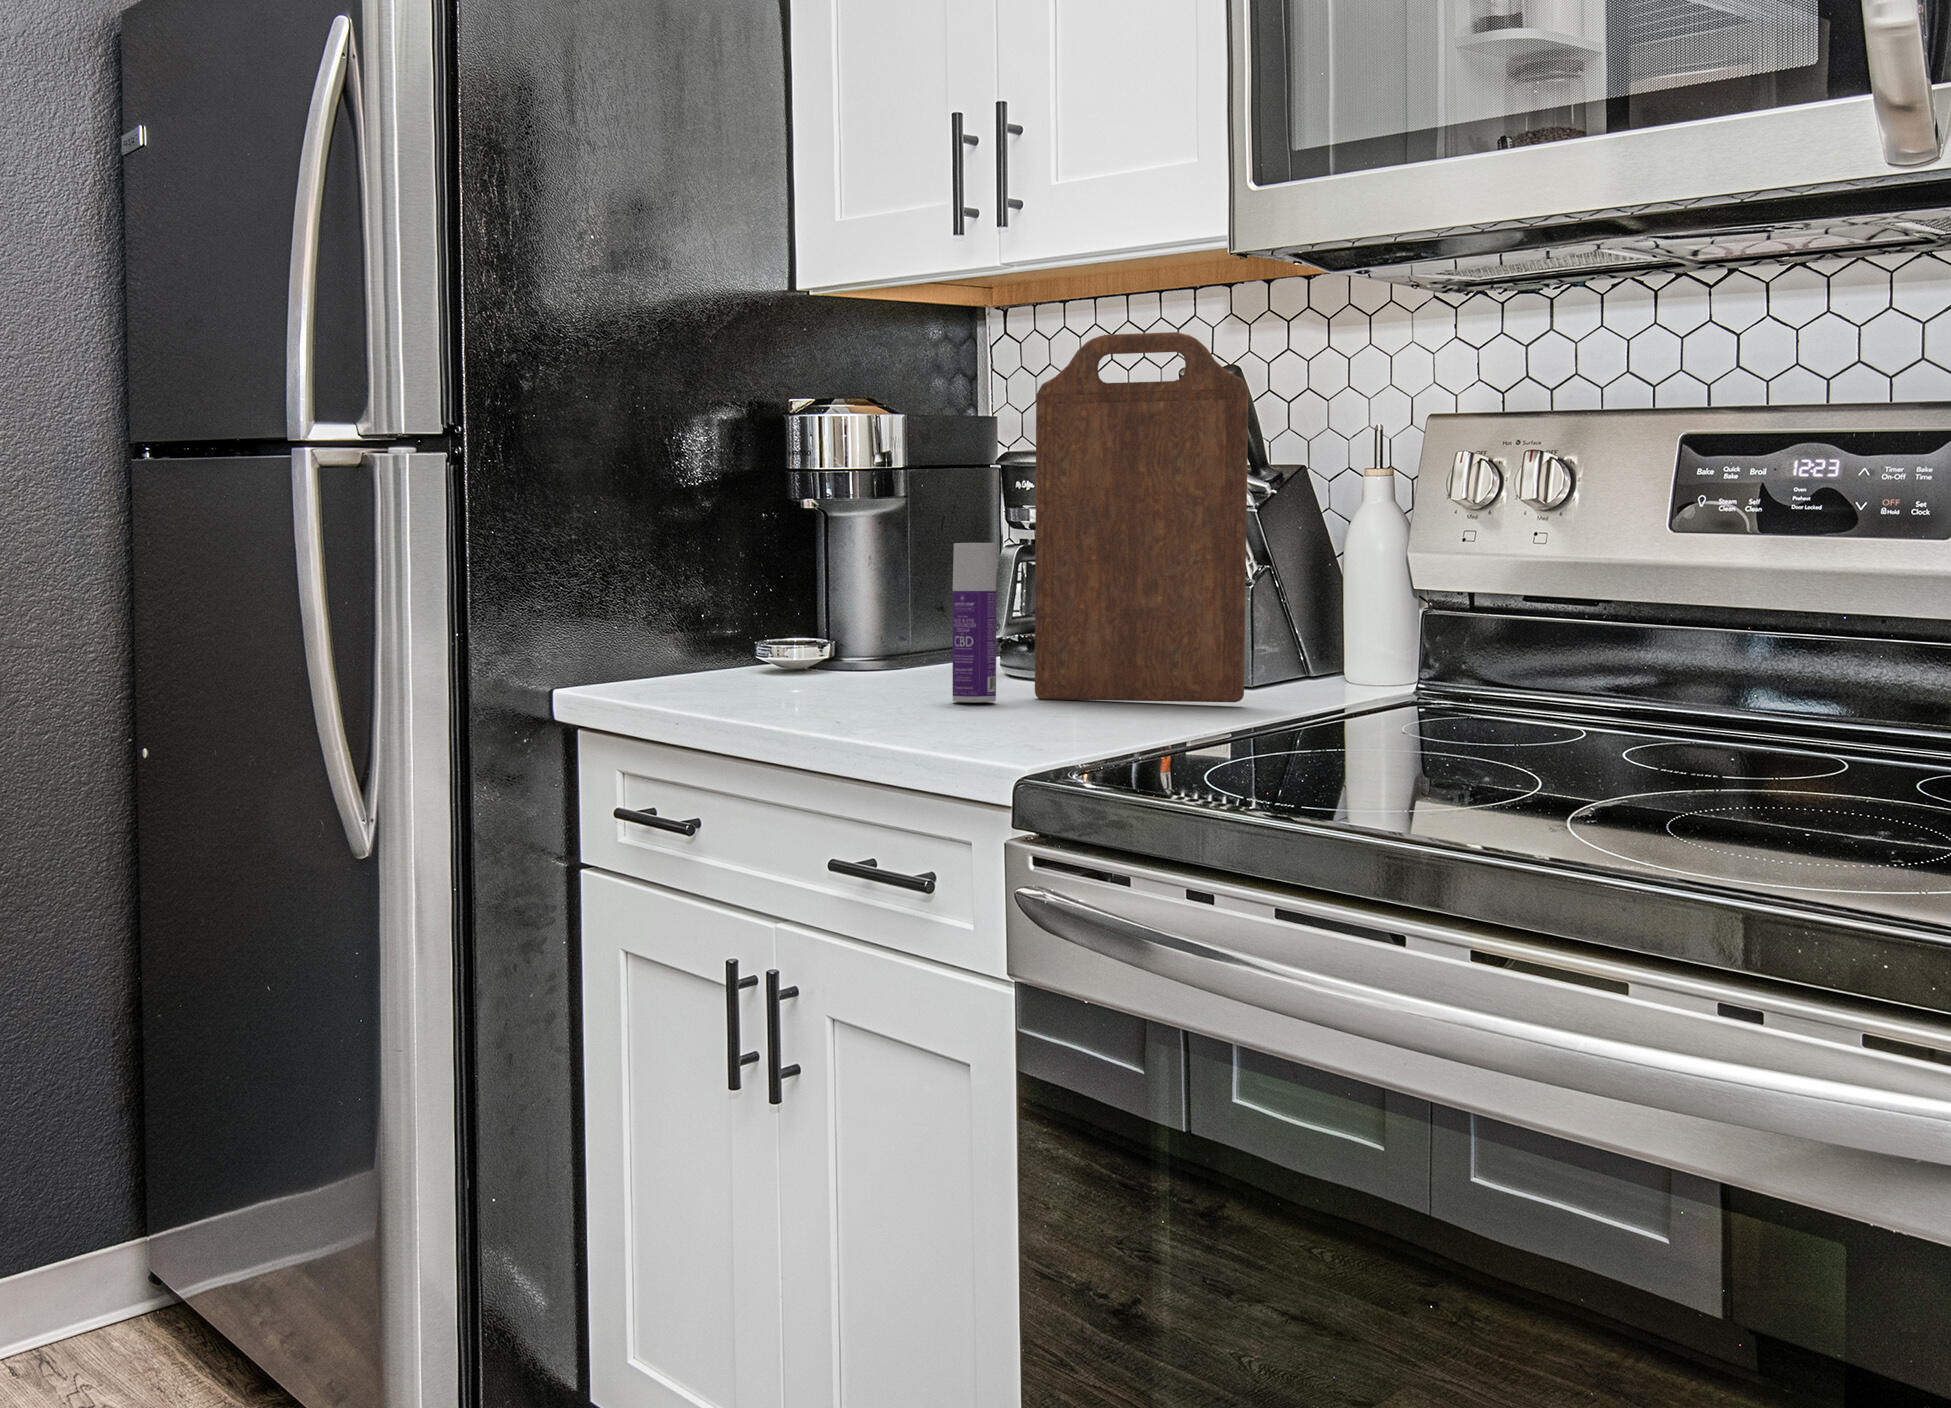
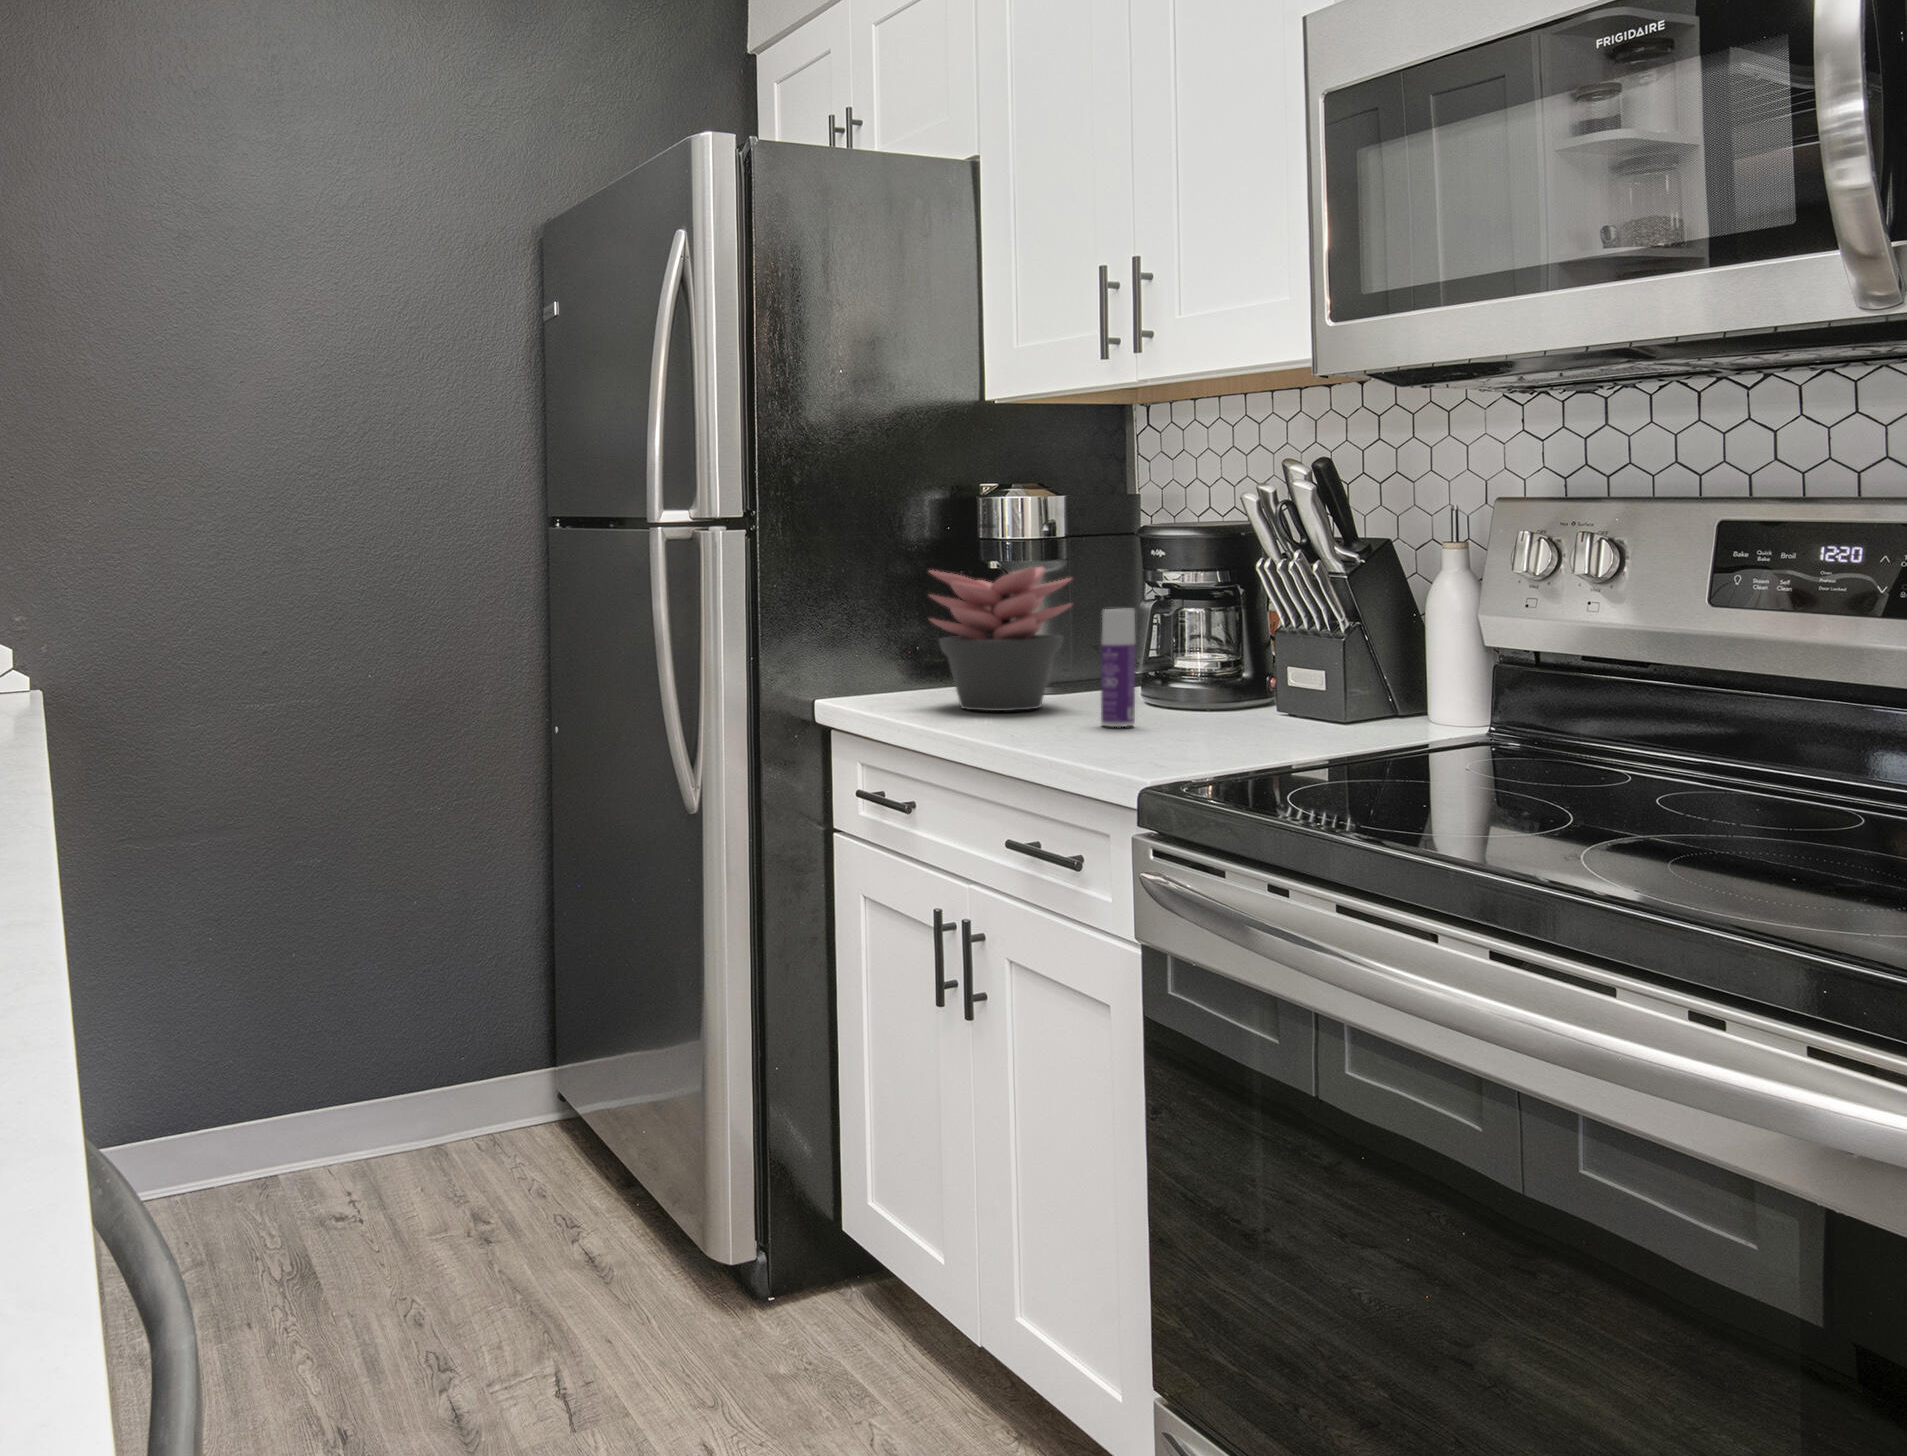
cutting board: present [1035,332,1249,702] -> none [1166,445,1340,726]
succulent plant: none [720,487,913,686] -> present [929,567,1071,711]

